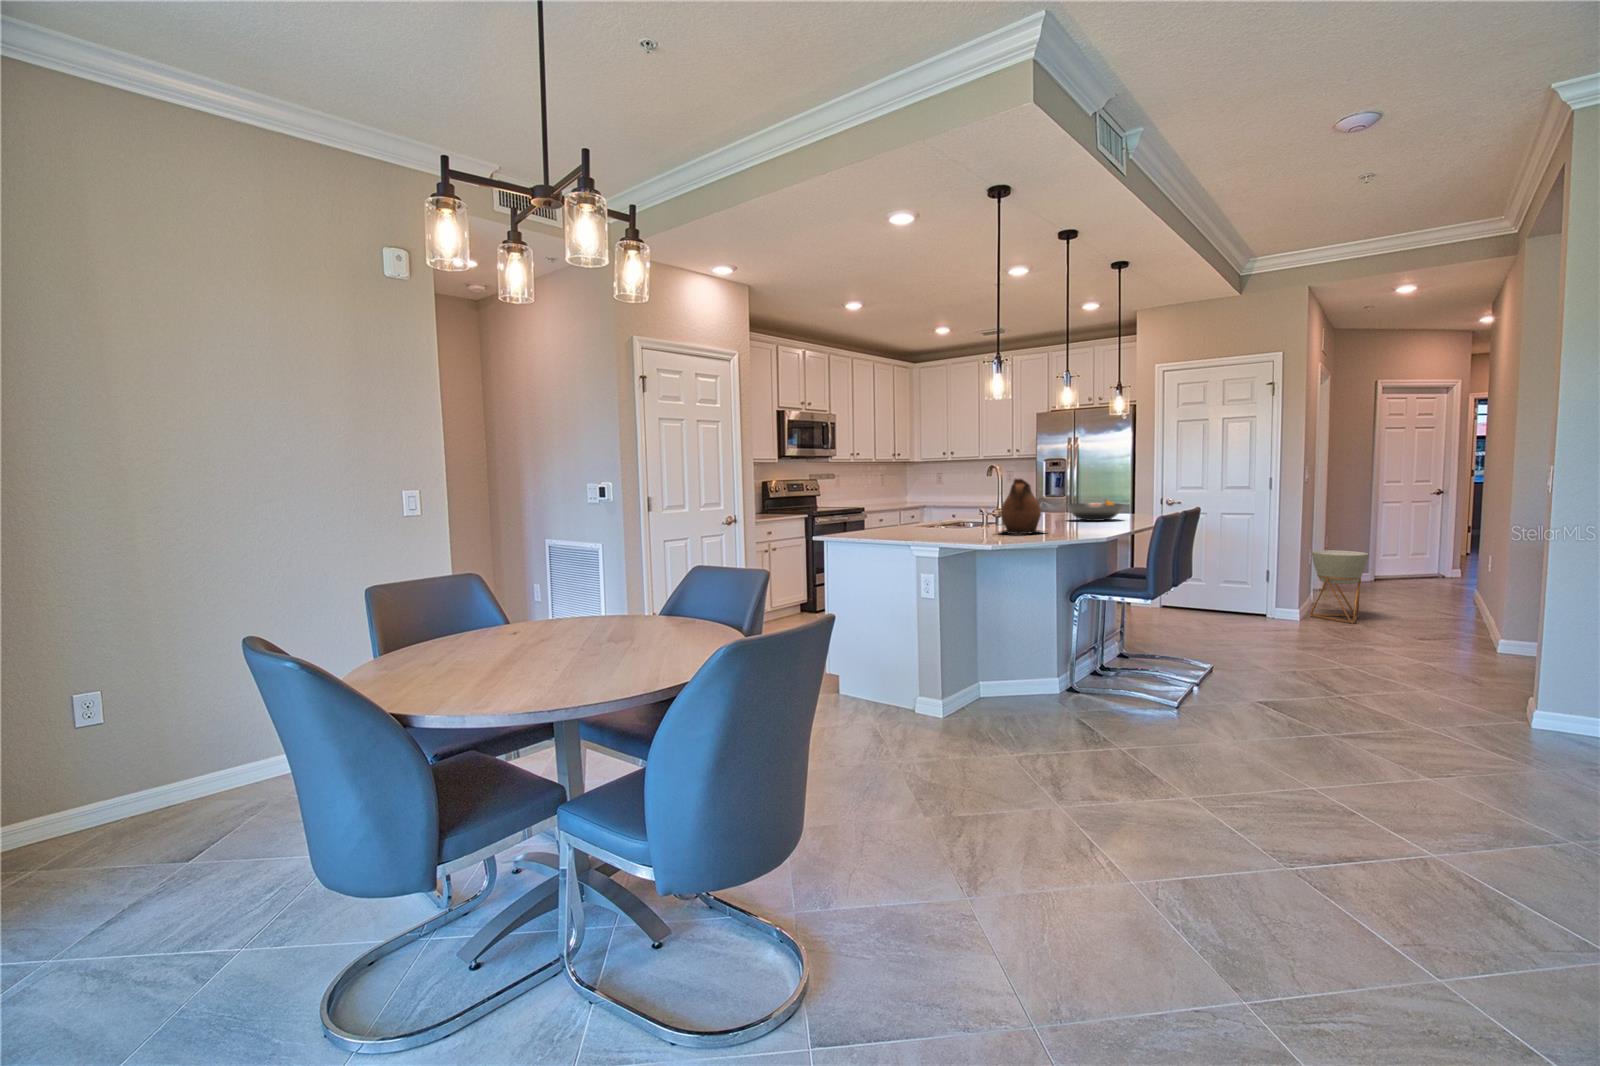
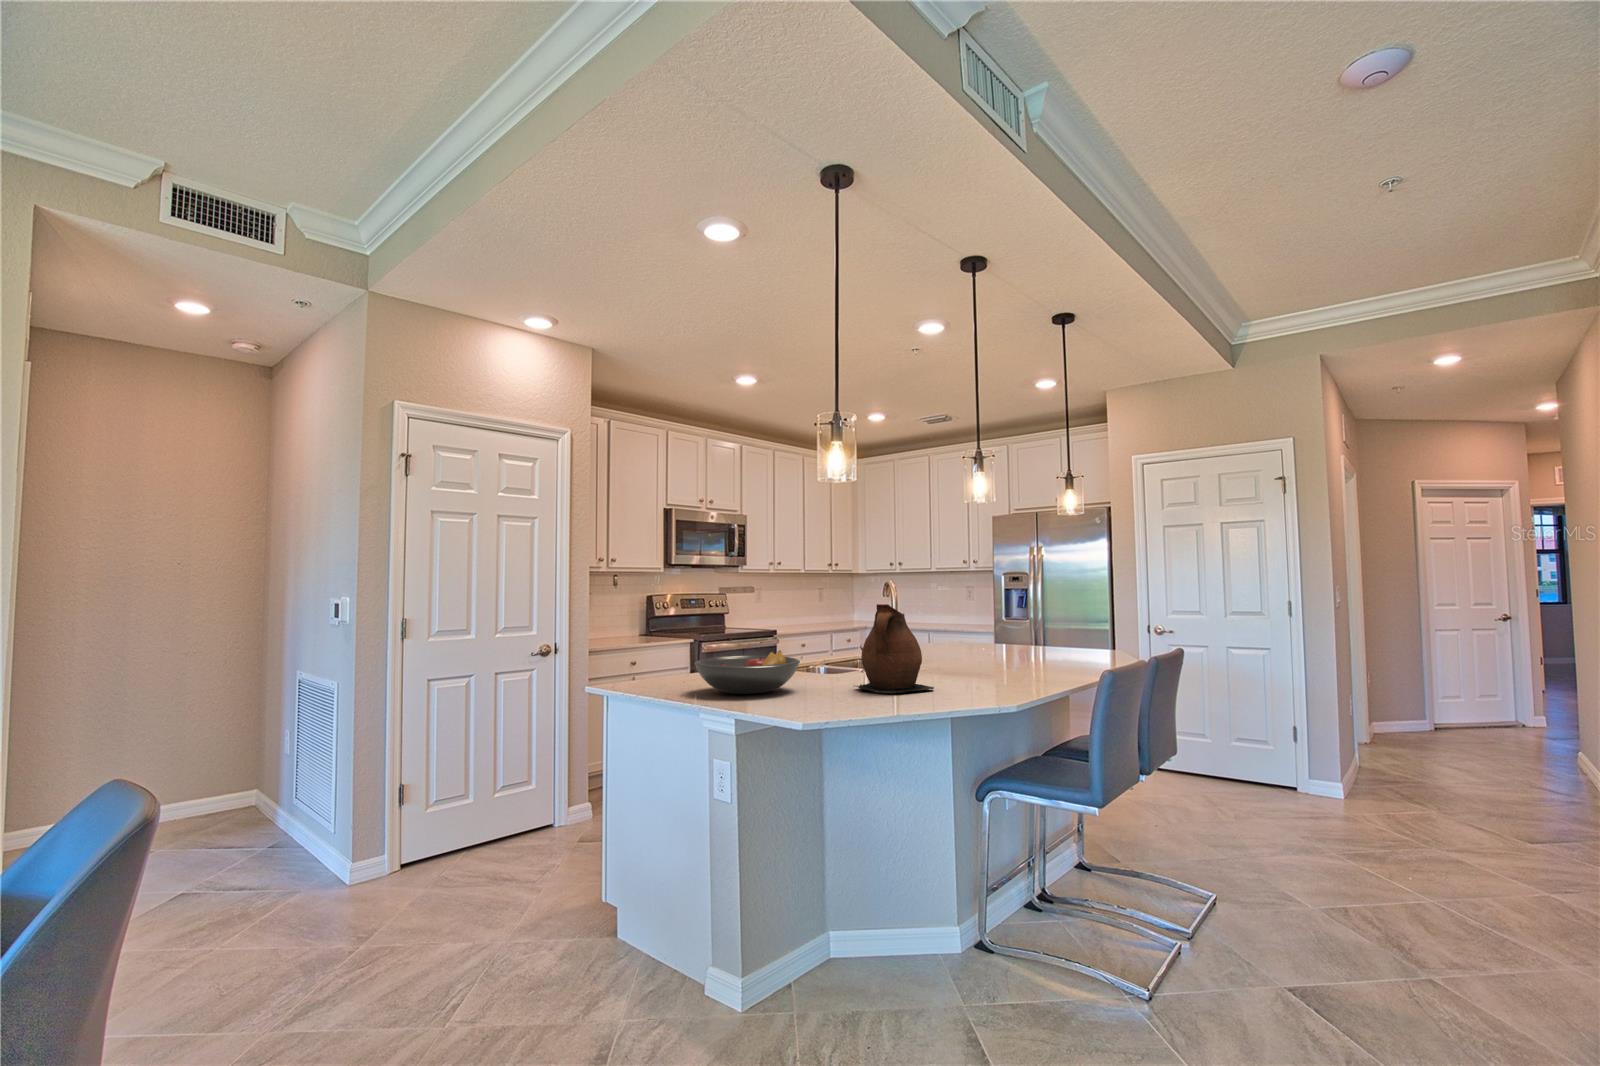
fruit bowl: present [1067,500,1123,521] -> present [694,651,800,694]
planter: present [1310,550,1369,623] -> none [1353,700,1433,807]

